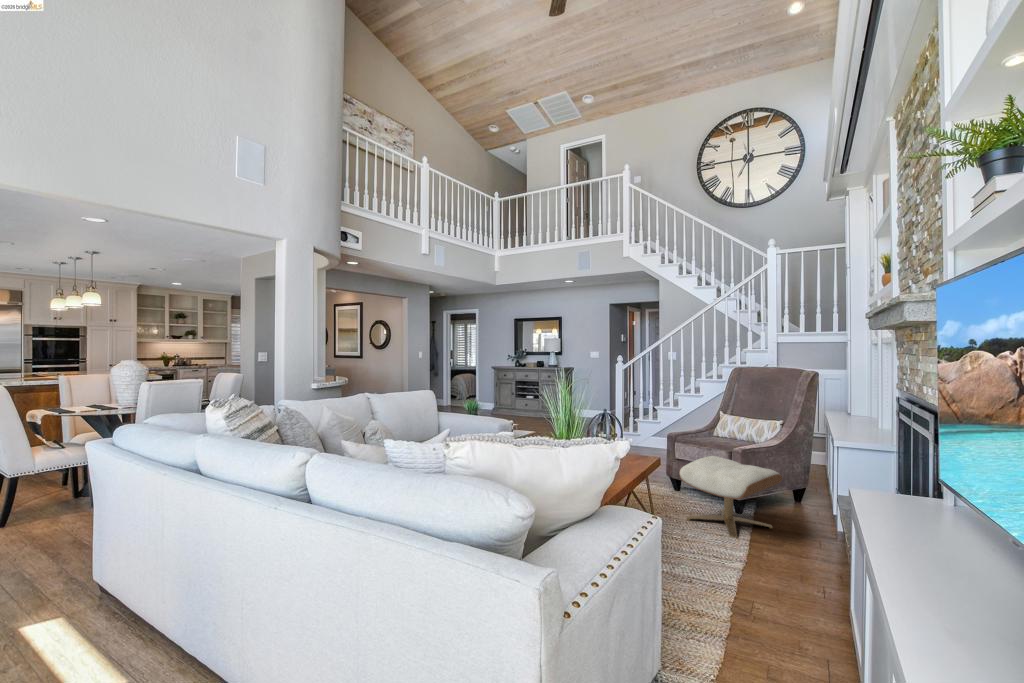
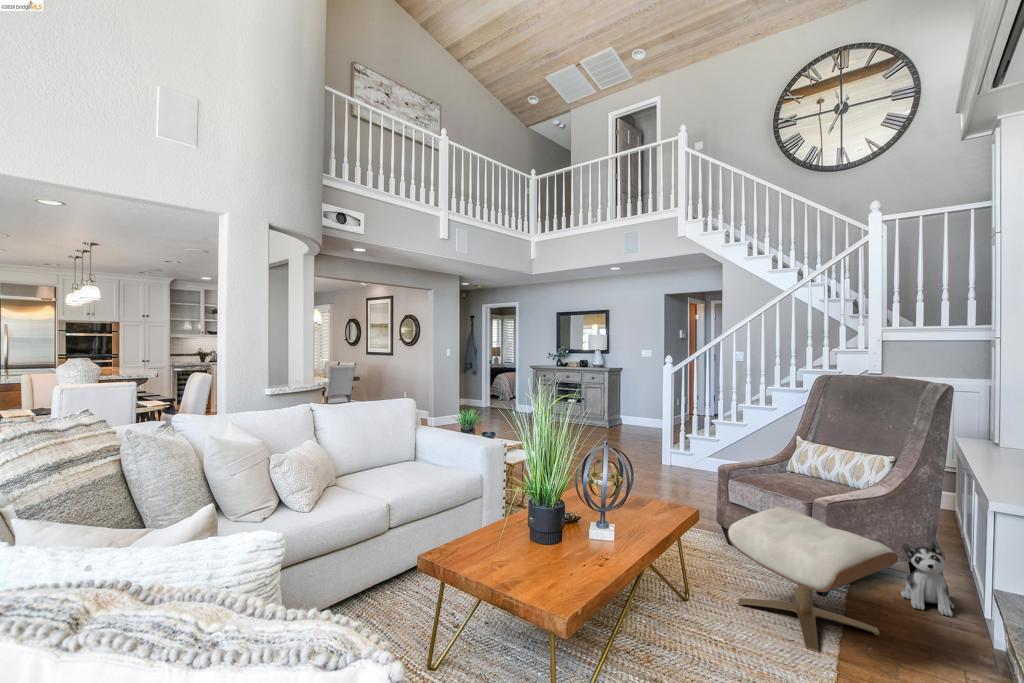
plush toy: none [787,471,817,518] -> present [901,540,954,617]

